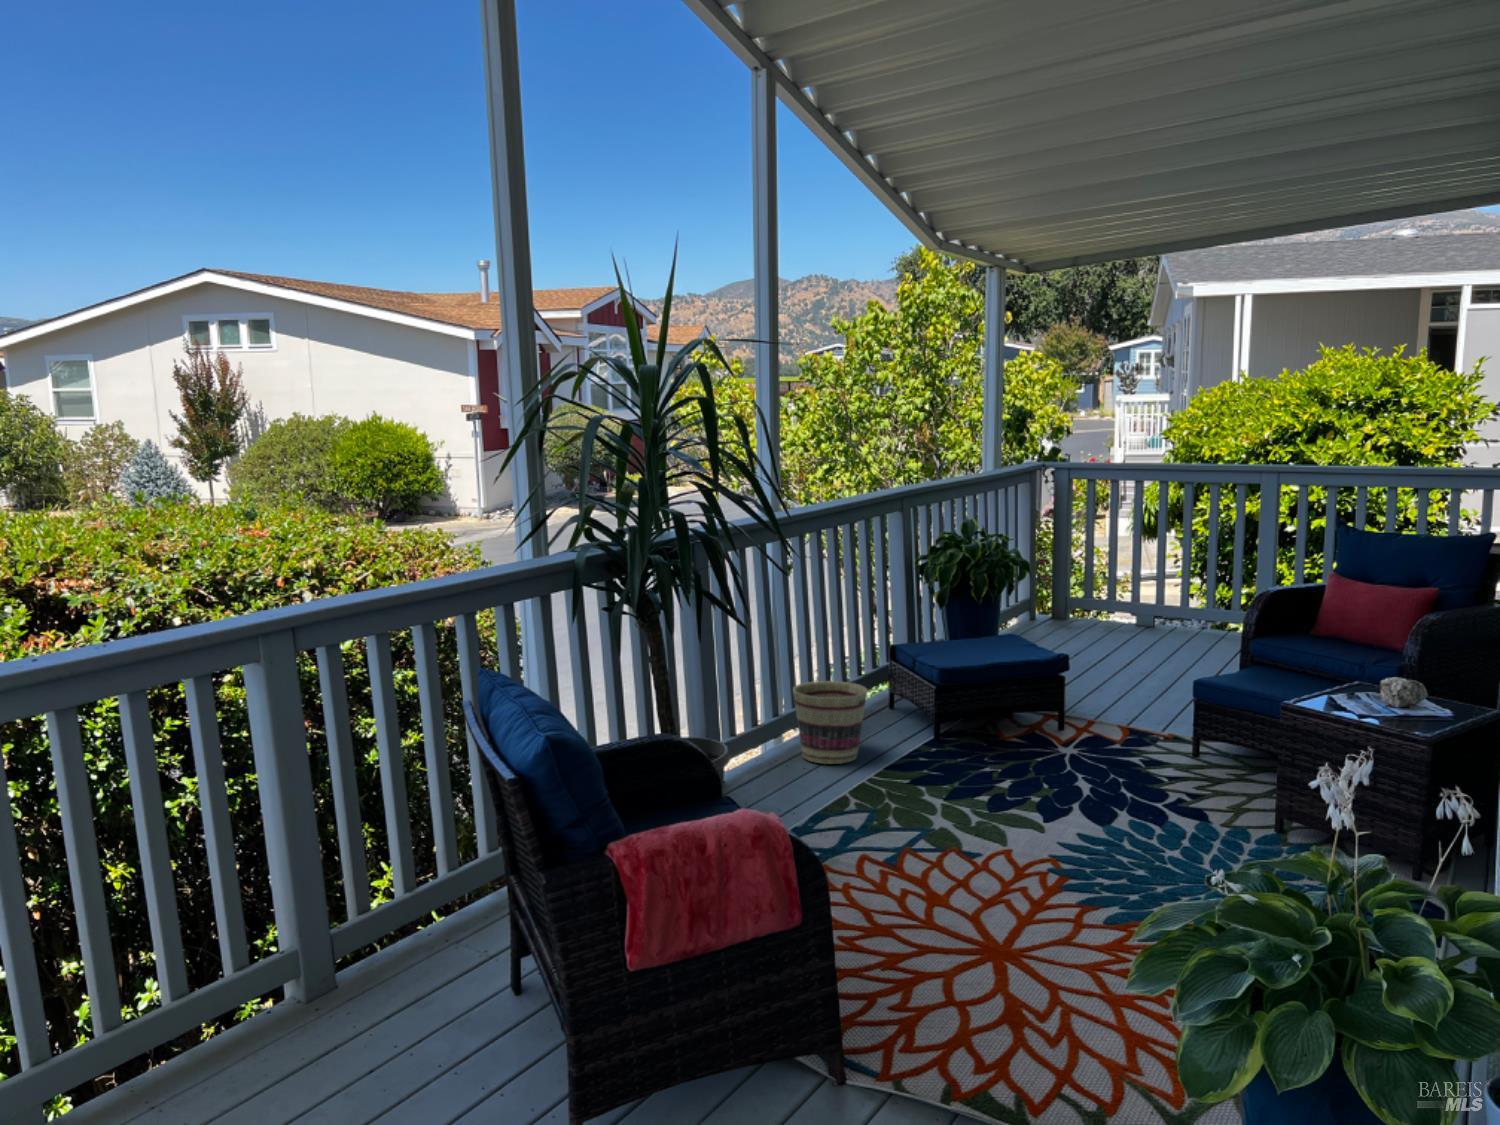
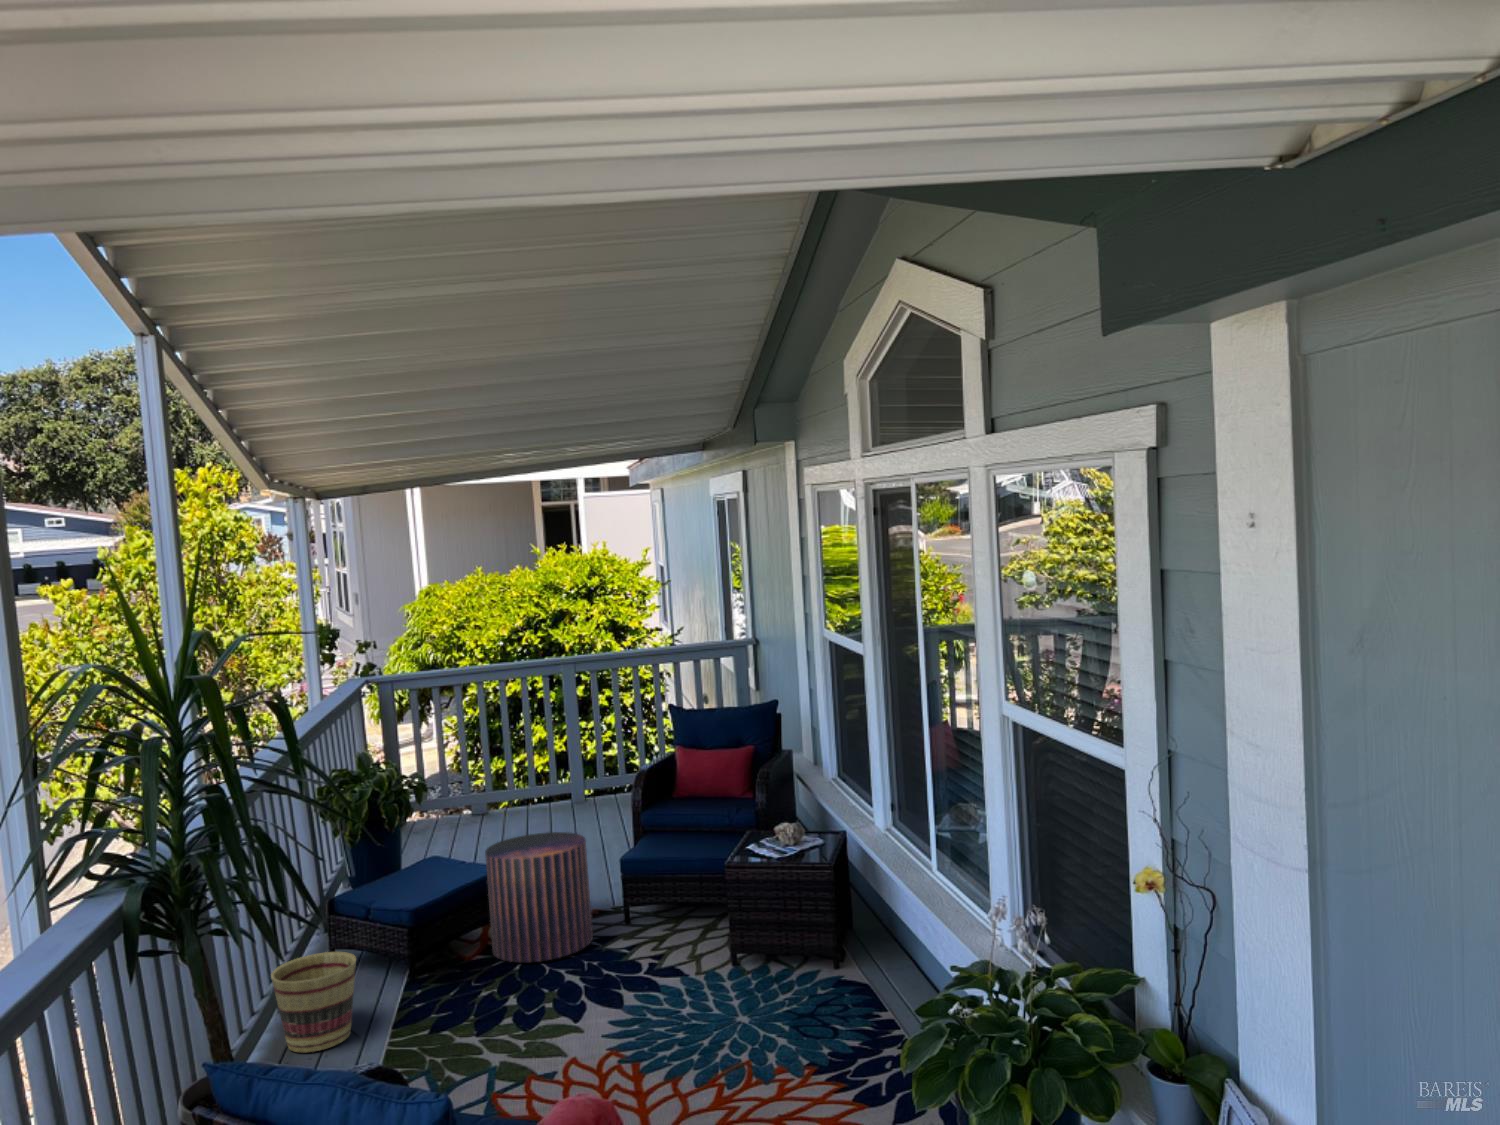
pouf: none [1032,629,1152,764] -> present [485,832,593,962]

